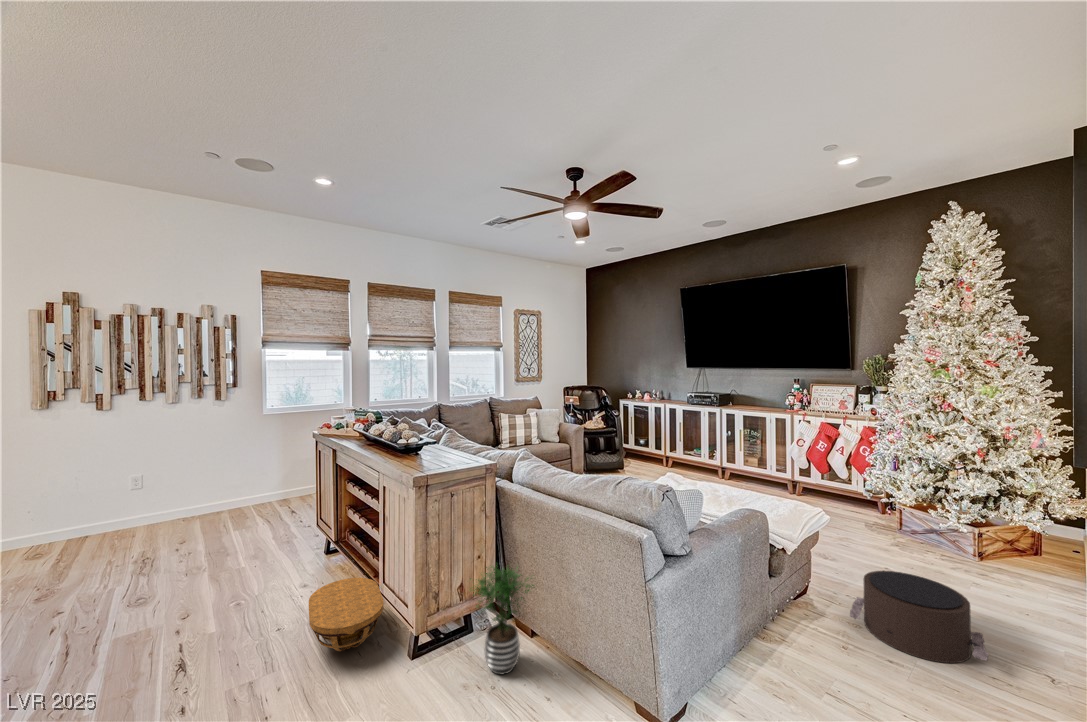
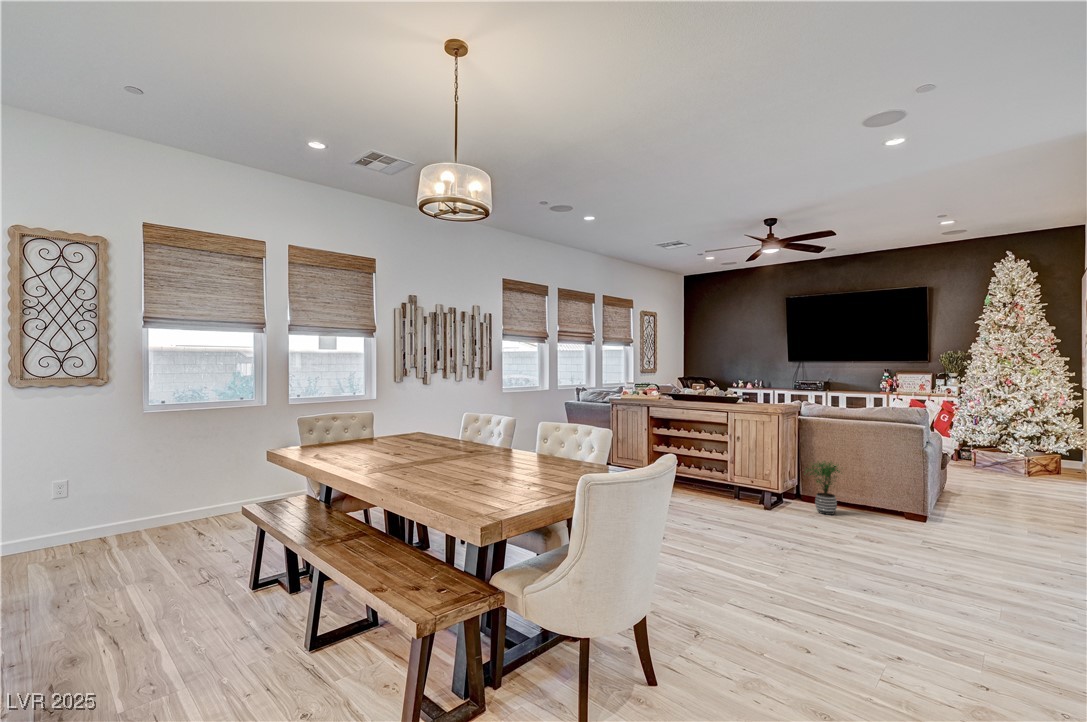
pouf: present [850,571,989,663] -> none [980,470,1057,504]
basket: present [309,578,384,651] -> none [695,481,751,512]

